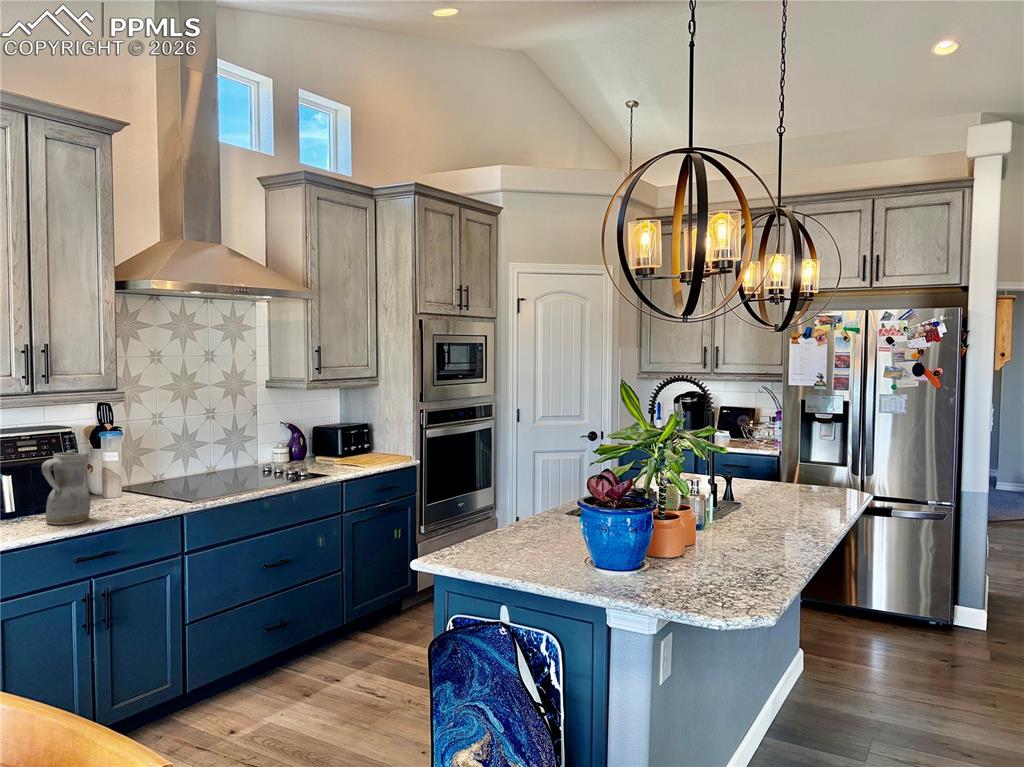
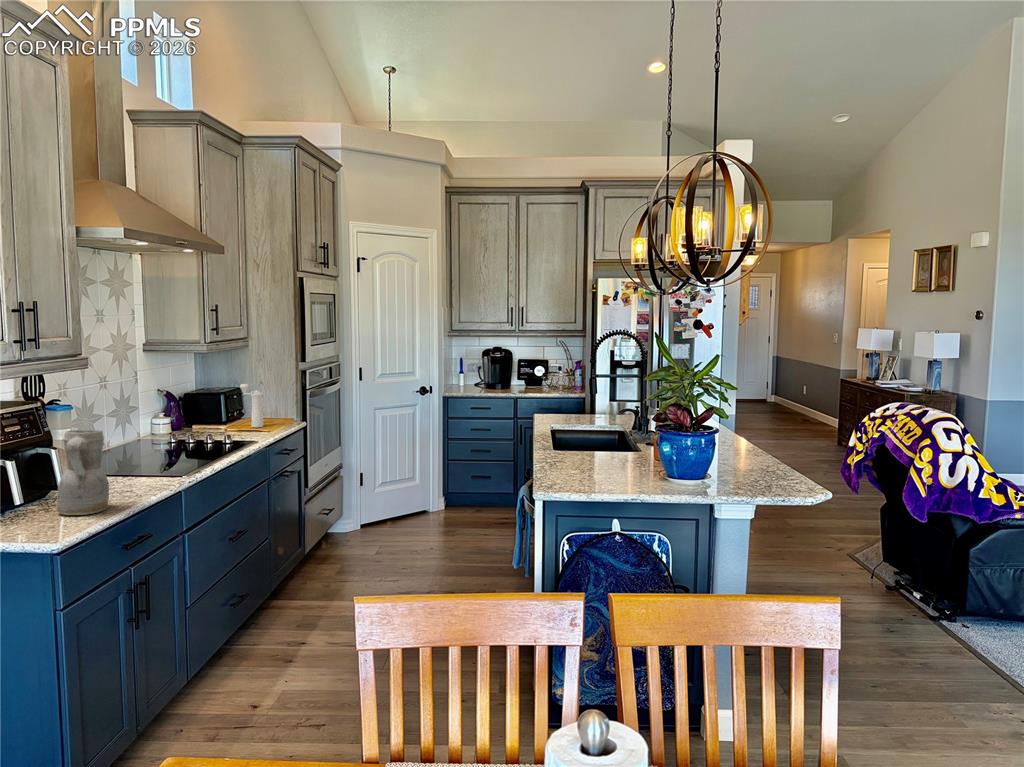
pepper mill: none [360,420,373,461] -> present [240,384,263,427]

